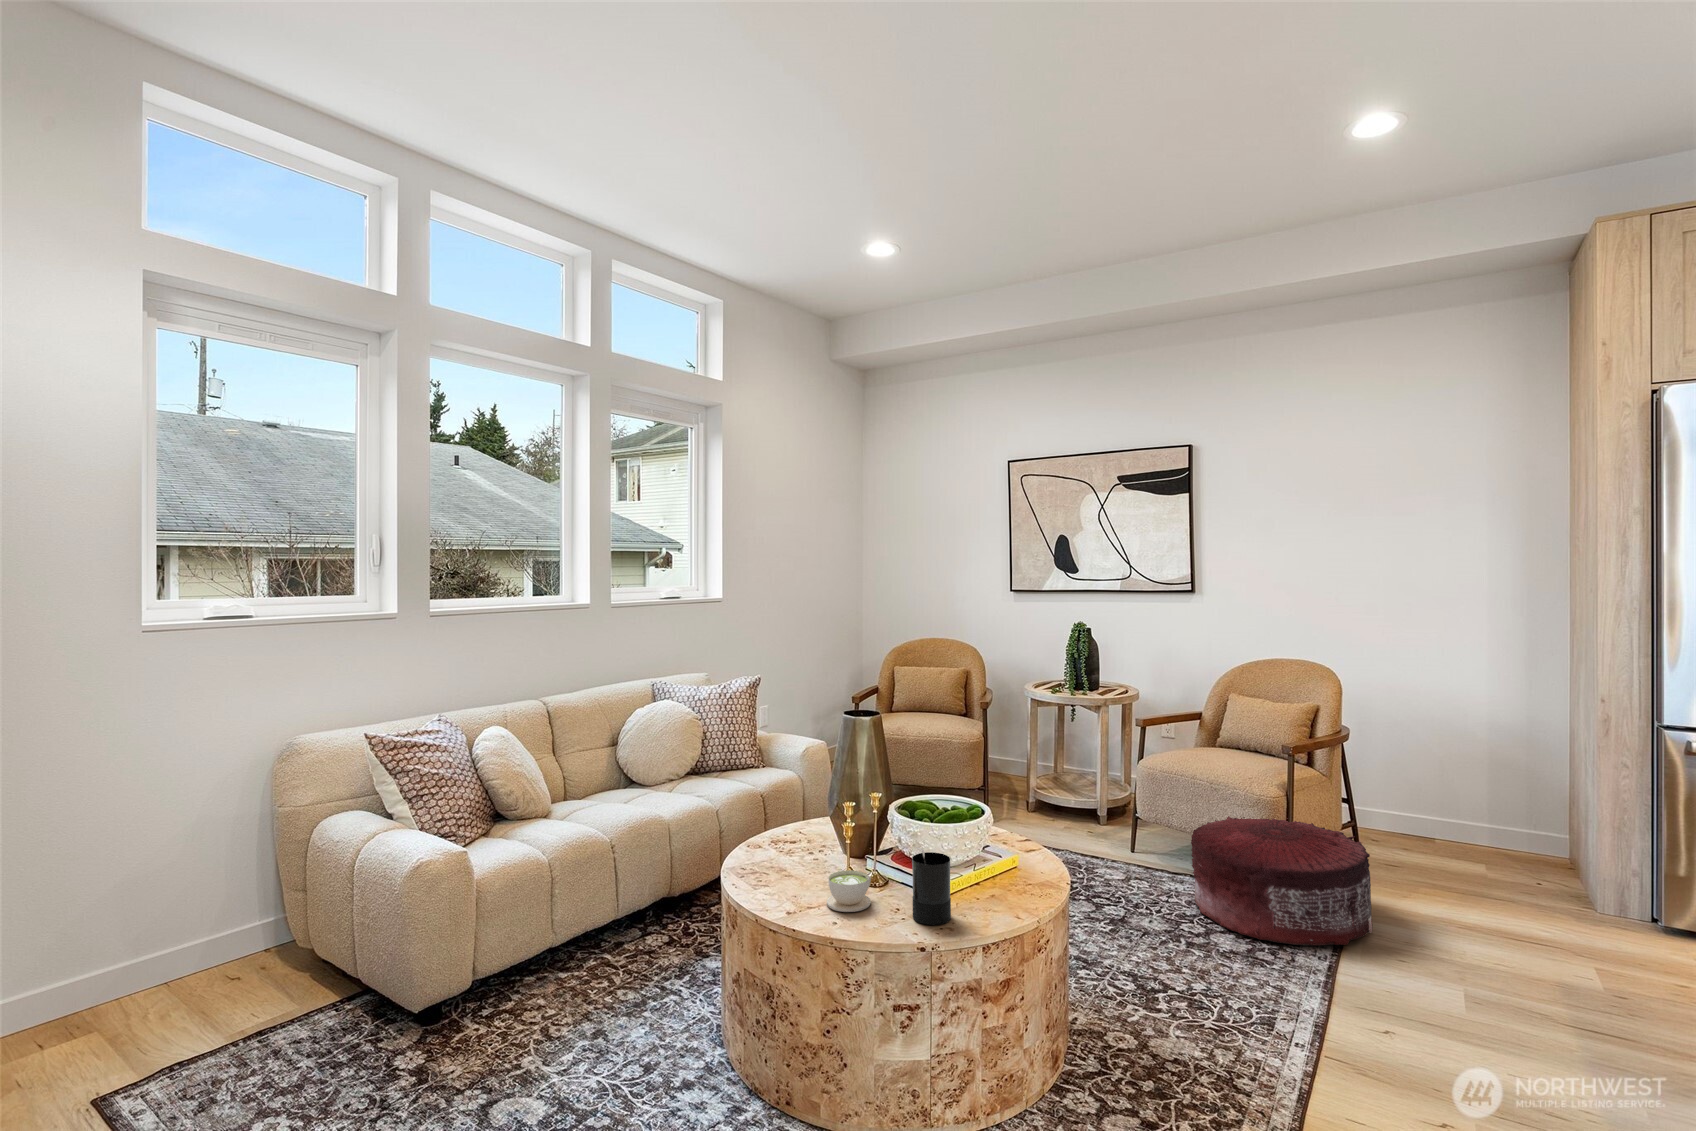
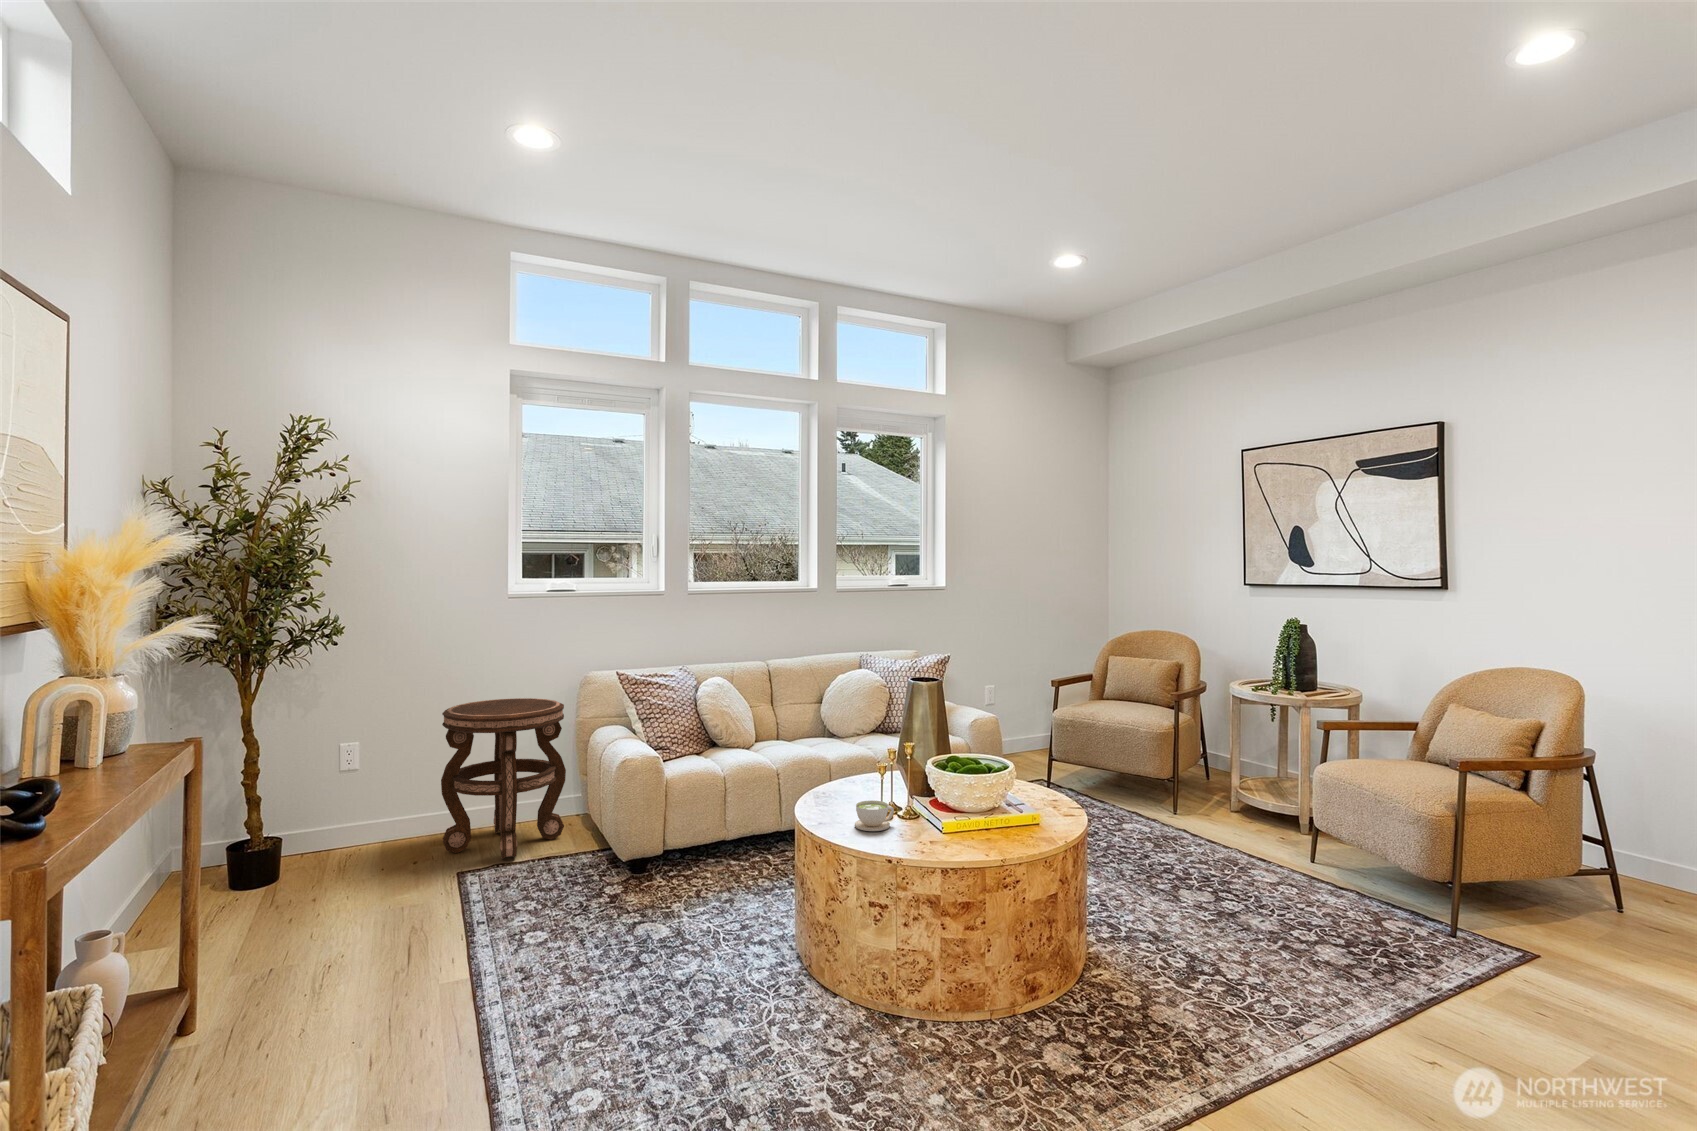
side table: none [38,786,268,1061] -> present [441,698,566,859]
pouf: present [1191,816,1372,945] -> none [1320,830,1545,980]
candle: present [912,847,951,925] -> none [907,786,938,849]

